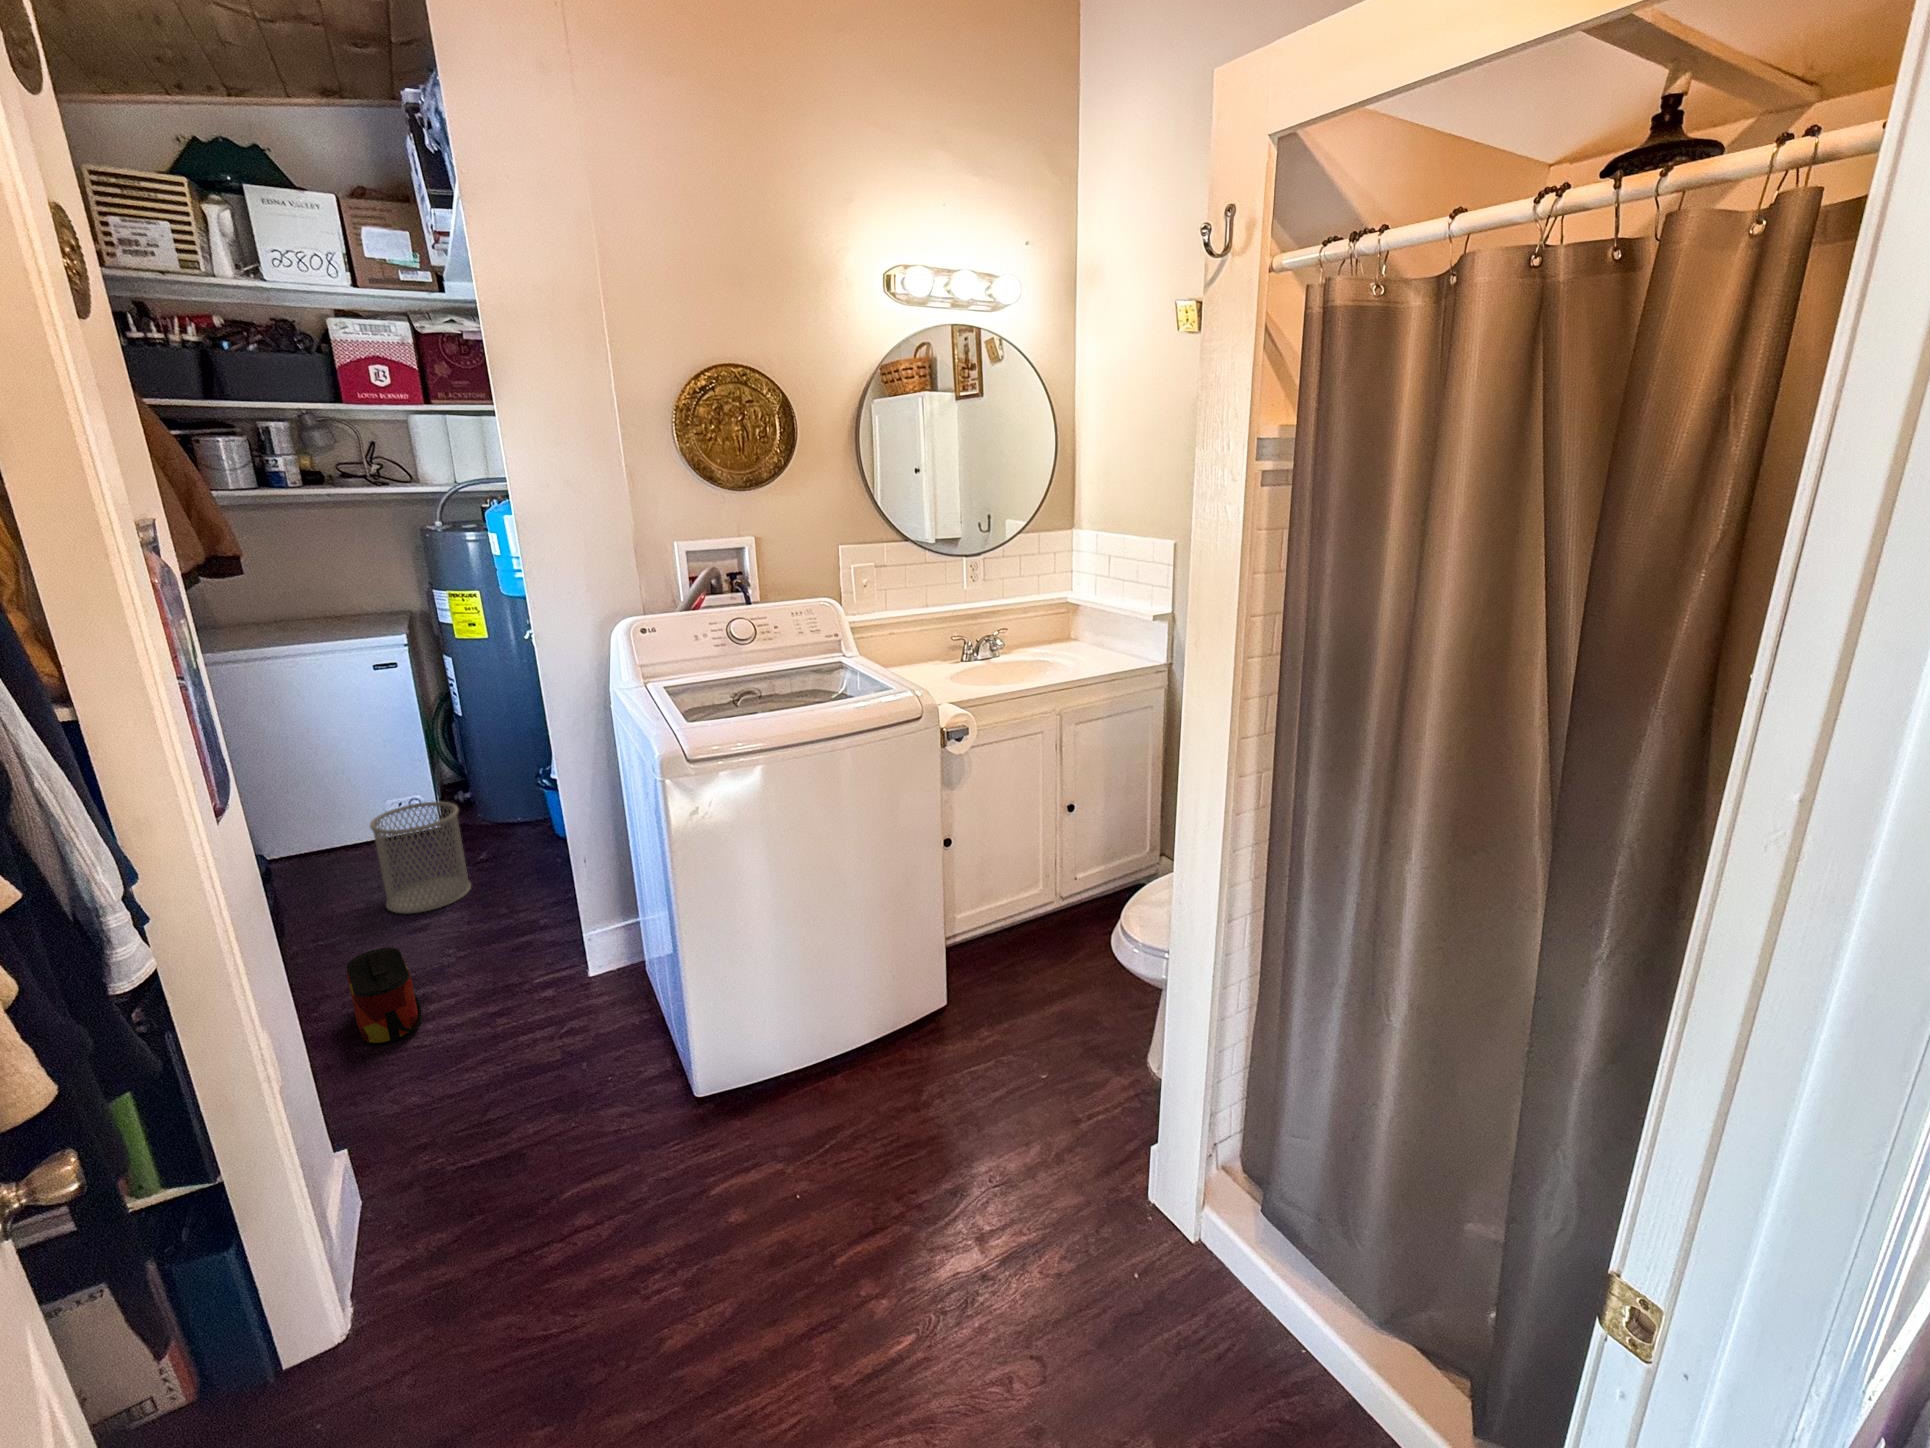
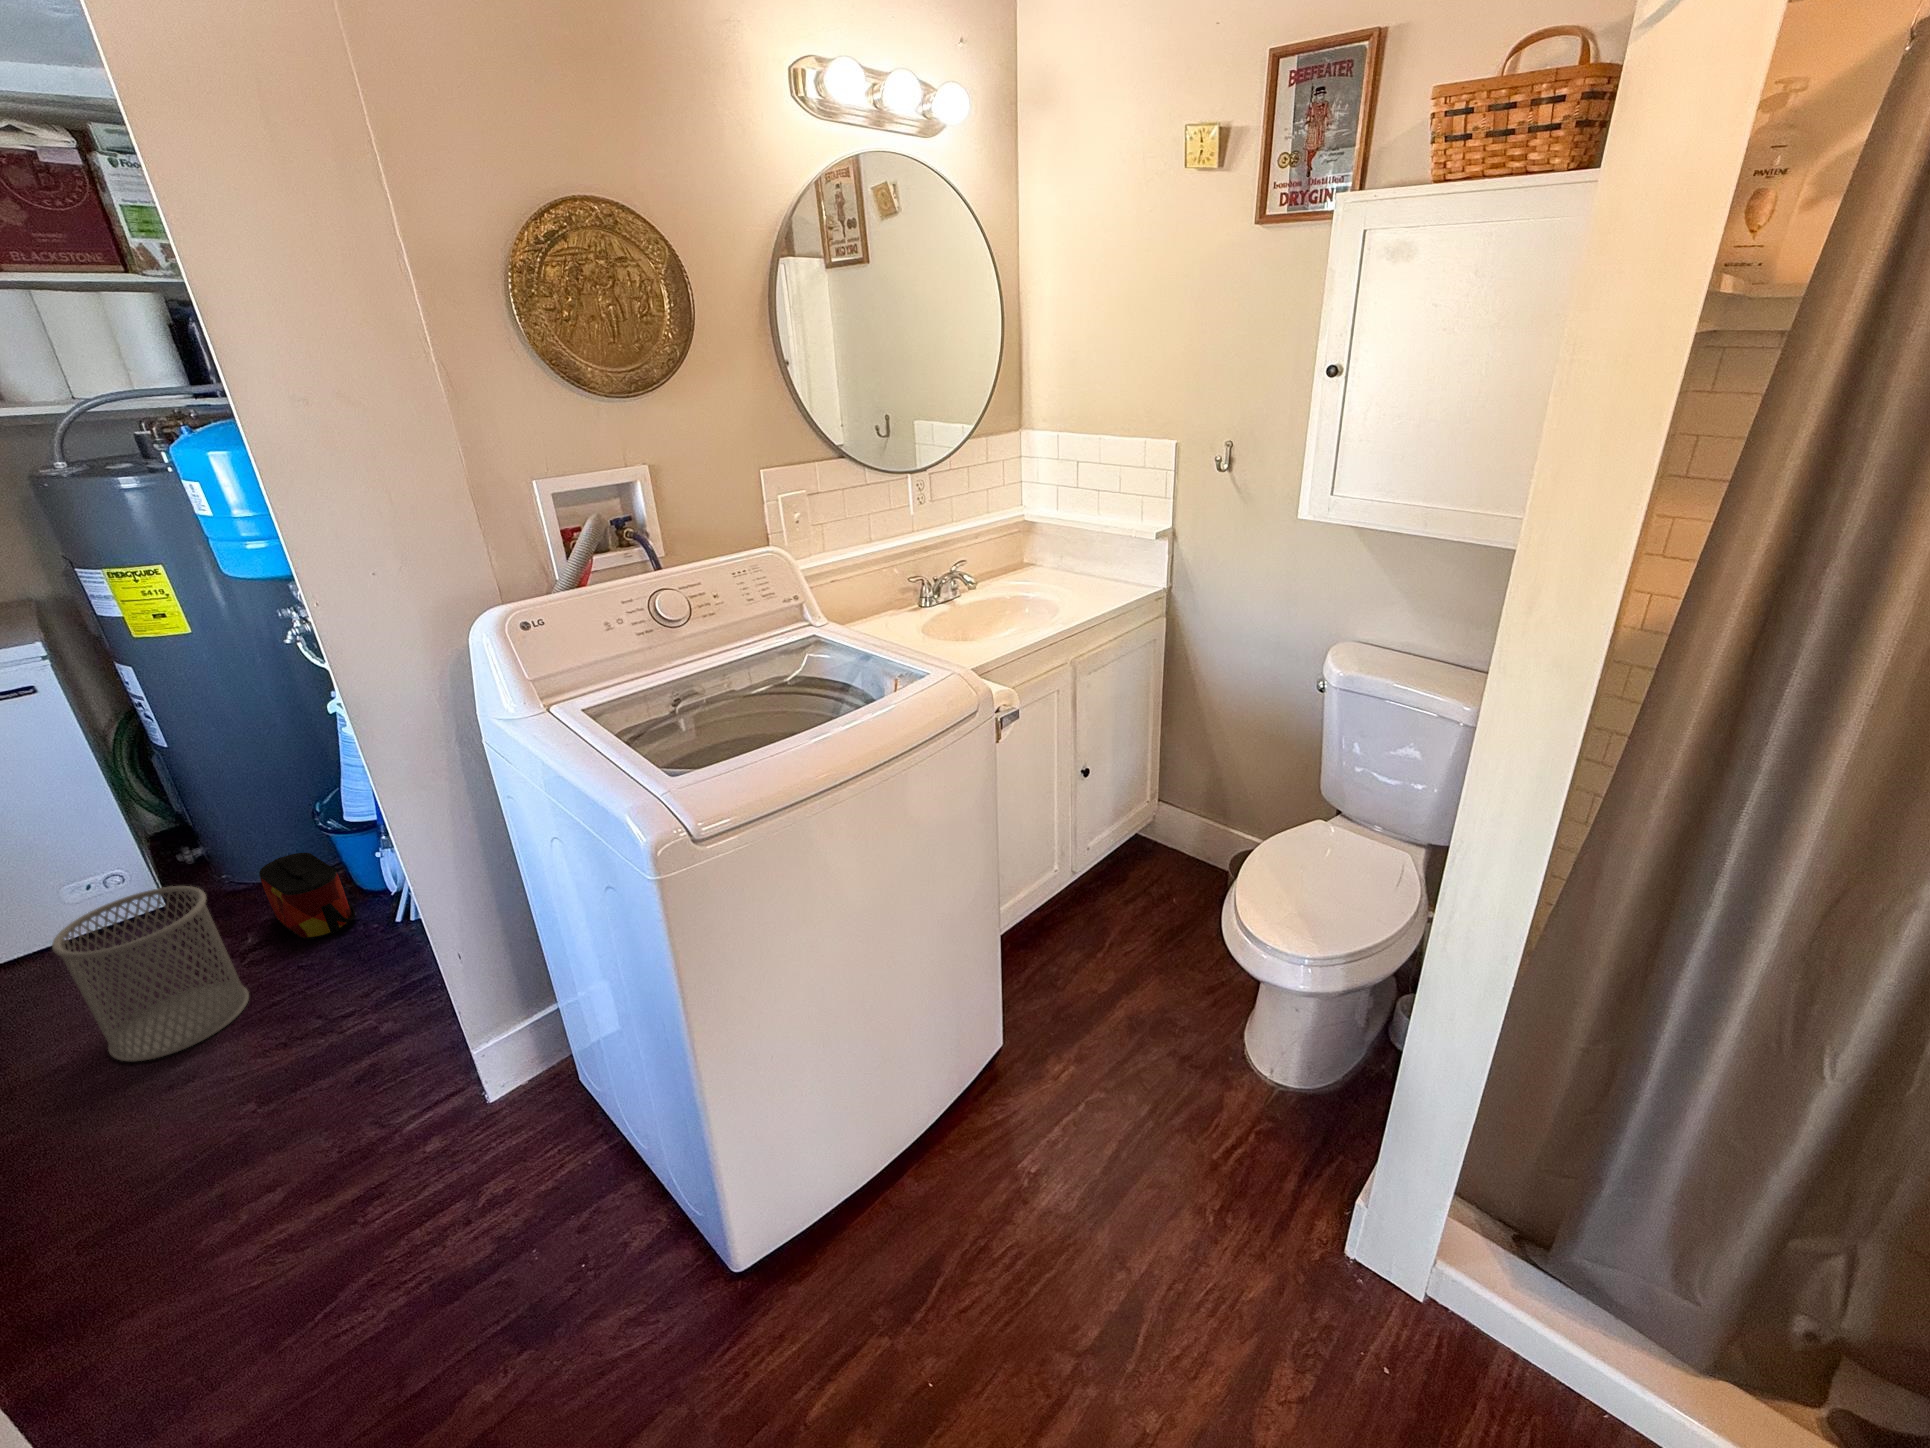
bag: present [347,948,422,1045] -> present [259,853,355,939]

